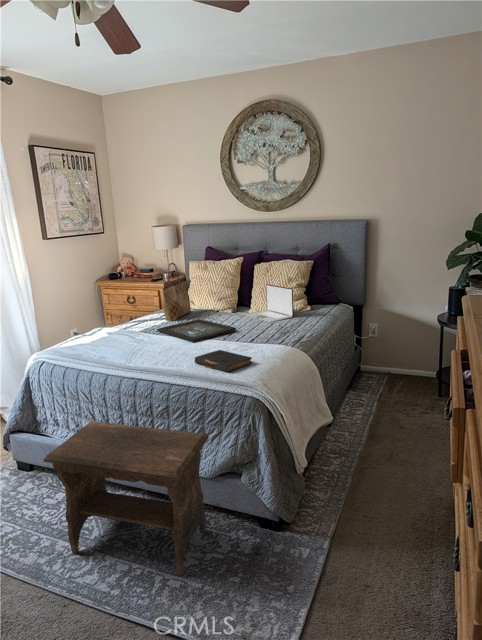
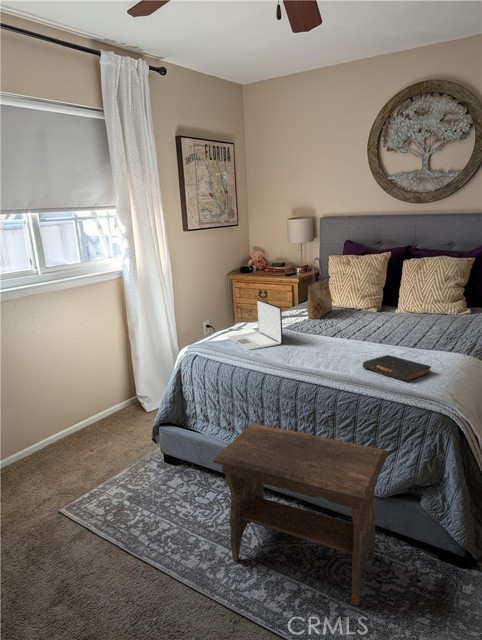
laptop: present [246,284,294,322] -> present [228,299,283,350]
tray: present [157,319,236,343] -> none [305,319,394,345]

